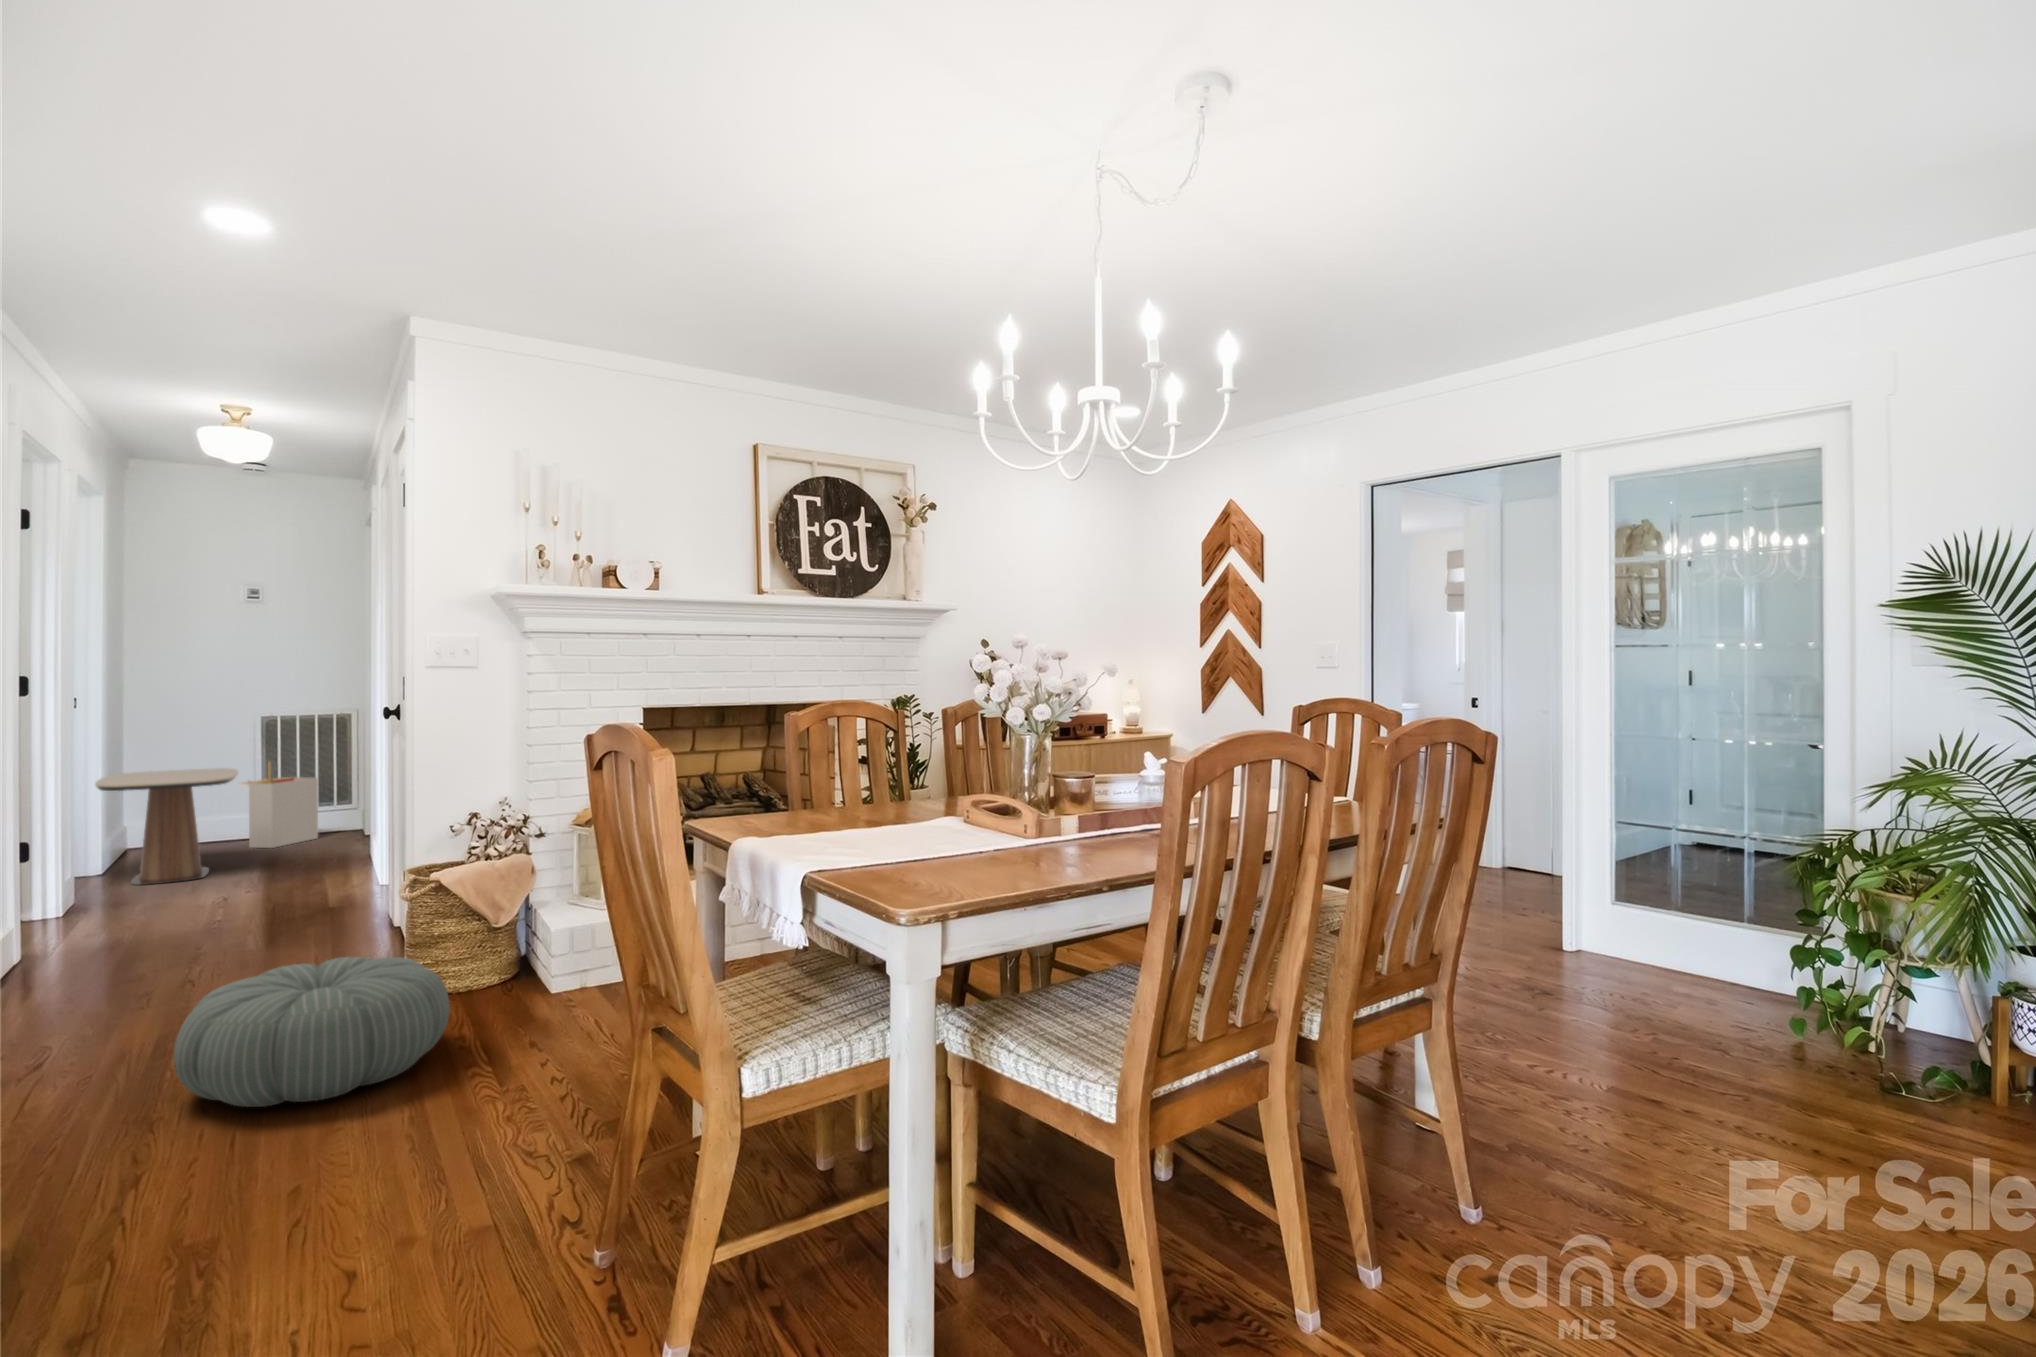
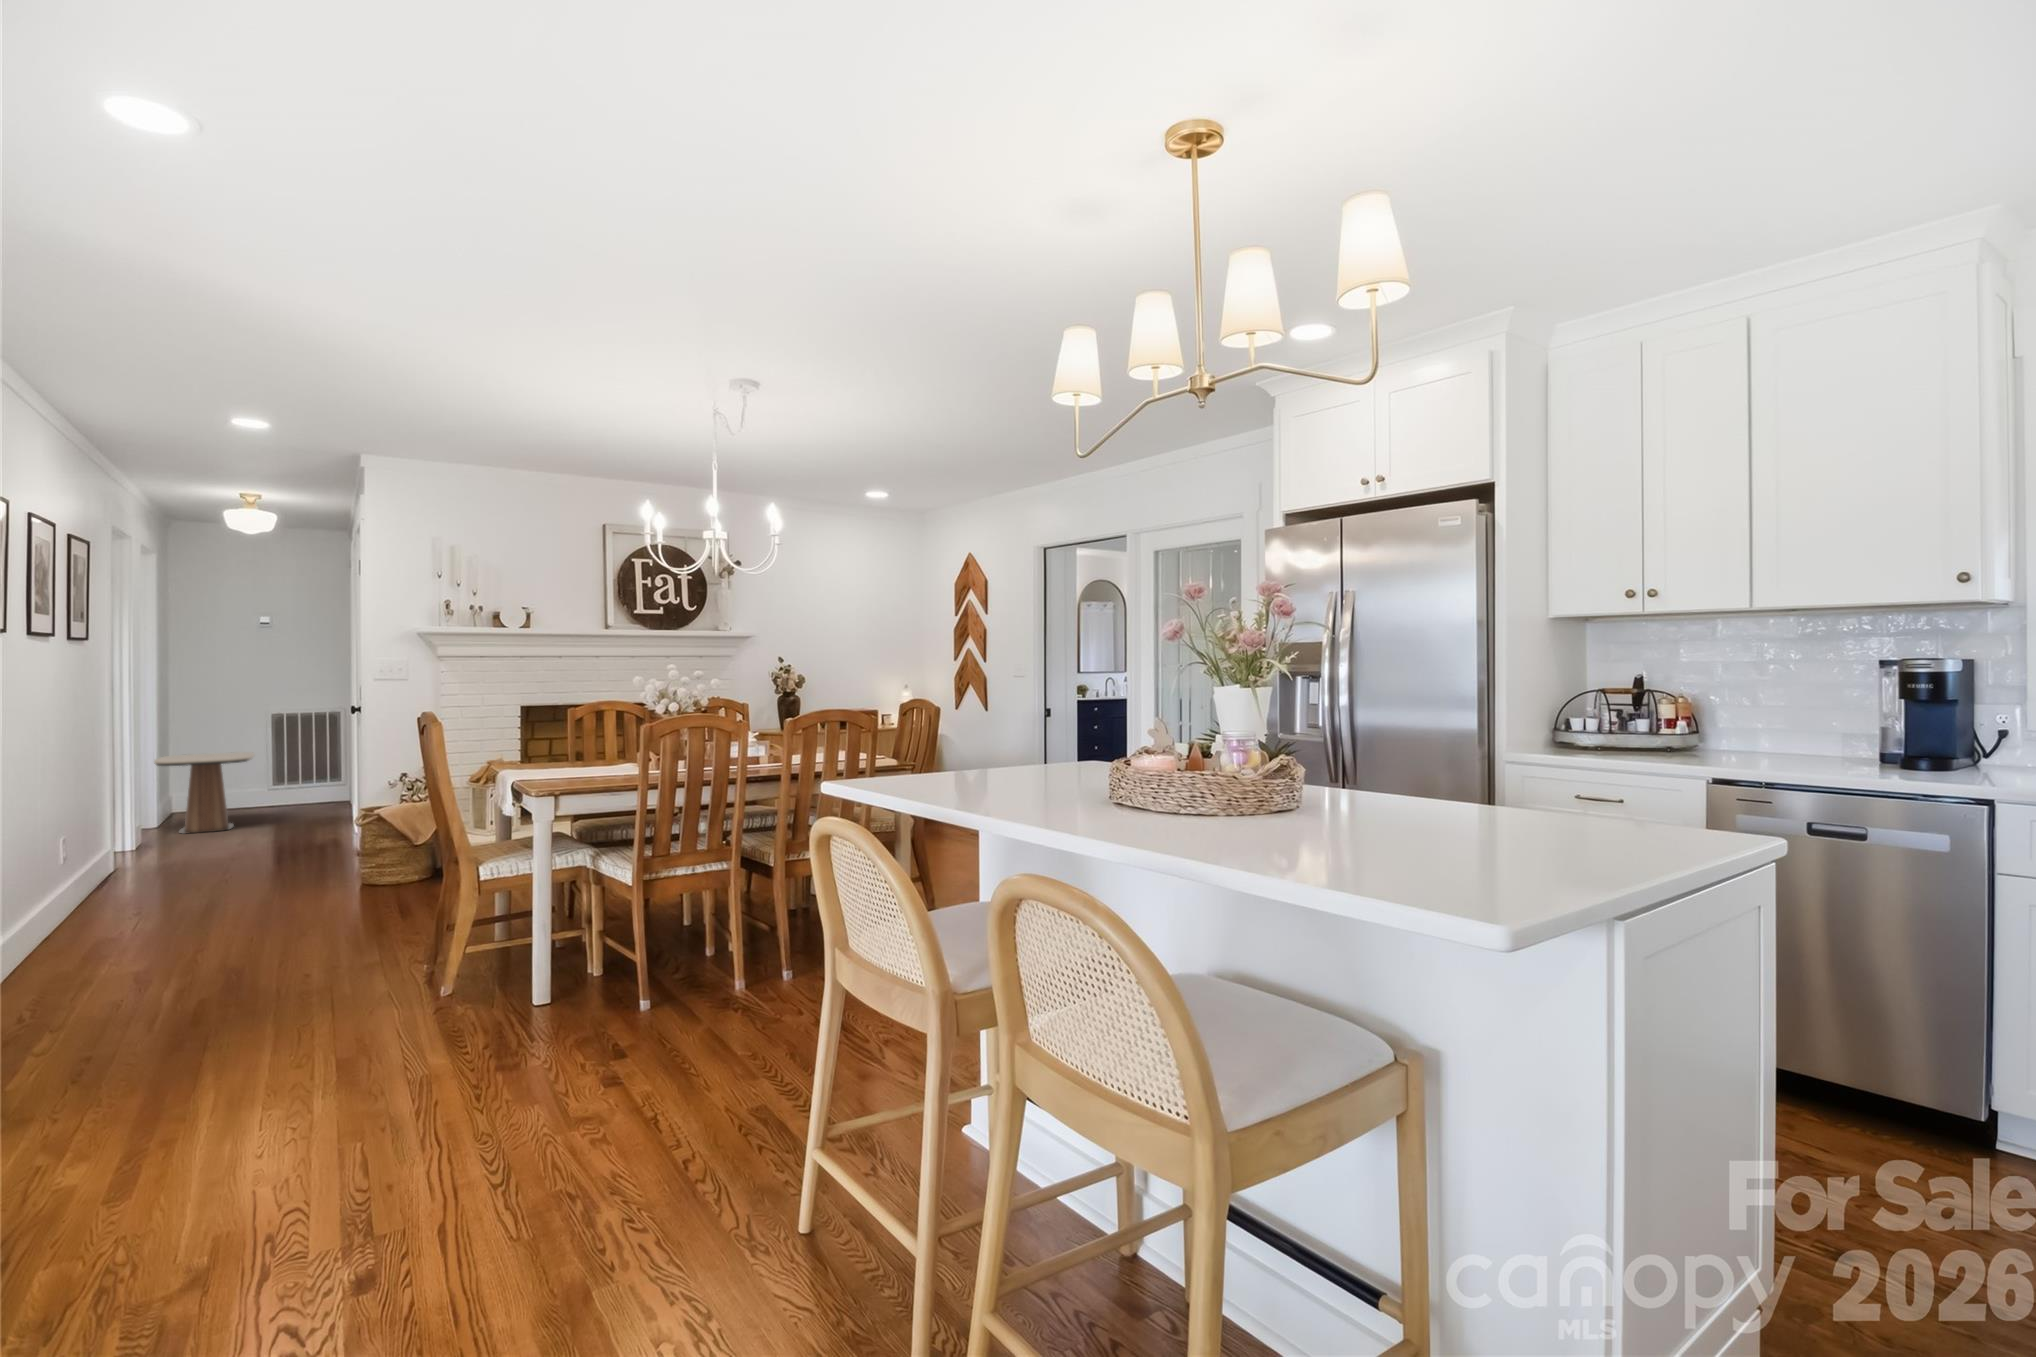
storage bin: present [238,762,318,848] -> none [255,748,316,812]
pouf: present [174,957,450,1107] -> none [215,853,376,927]

